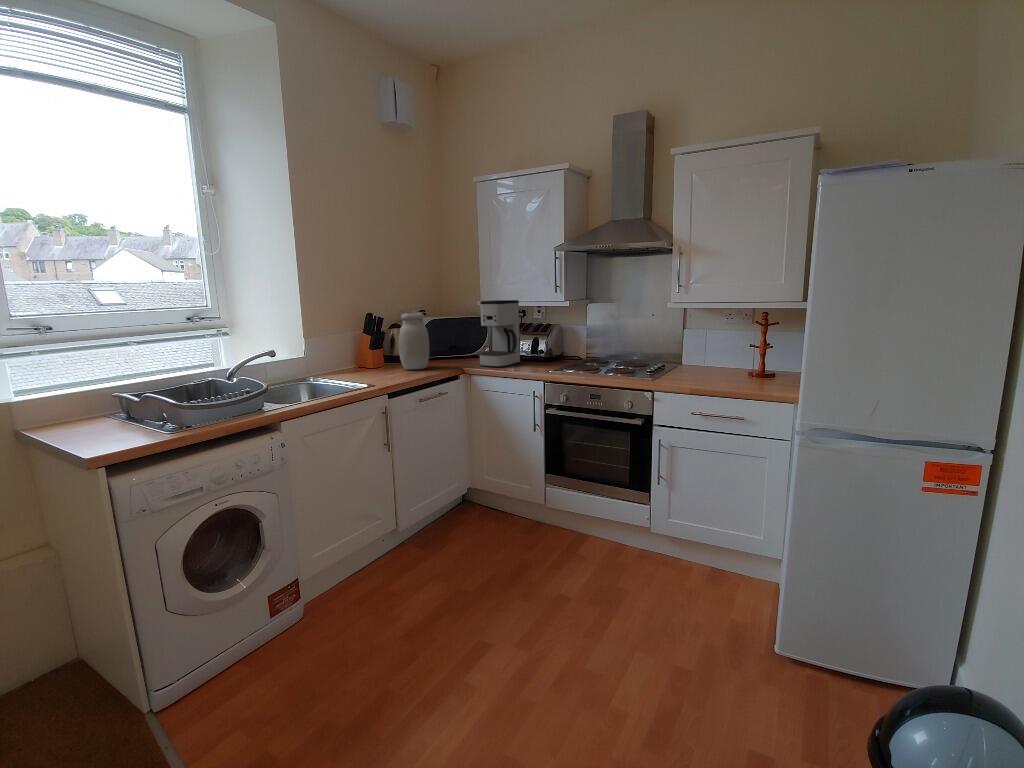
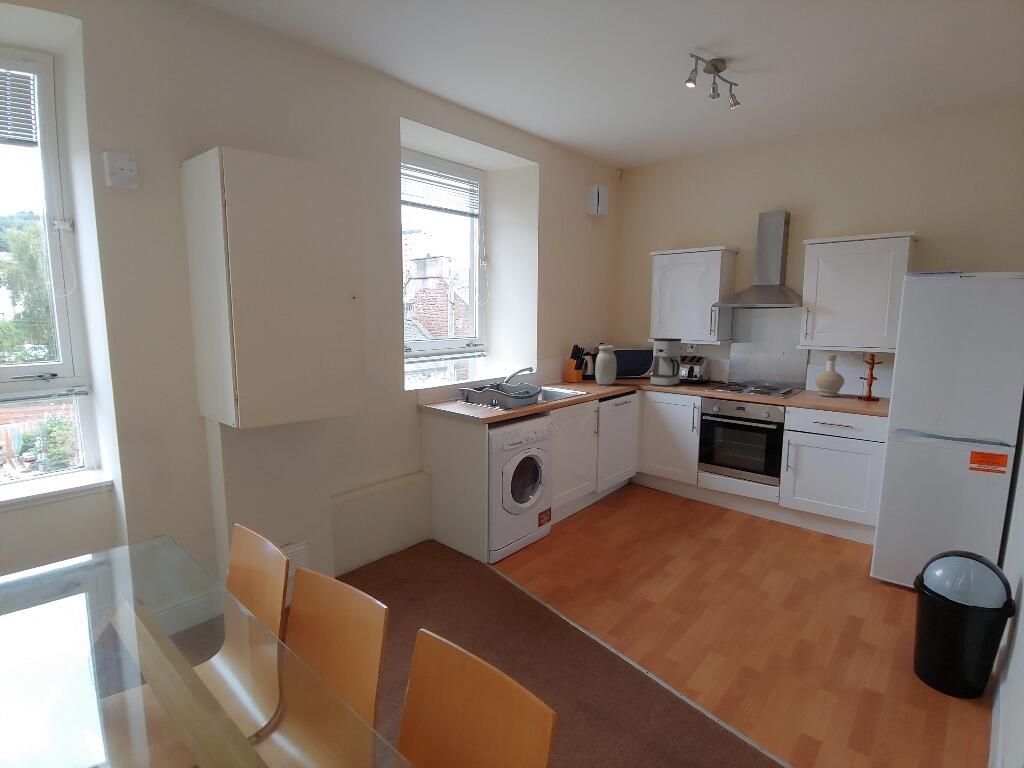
bottle: none [692,314,729,373] -> present [815,354,844,397]

